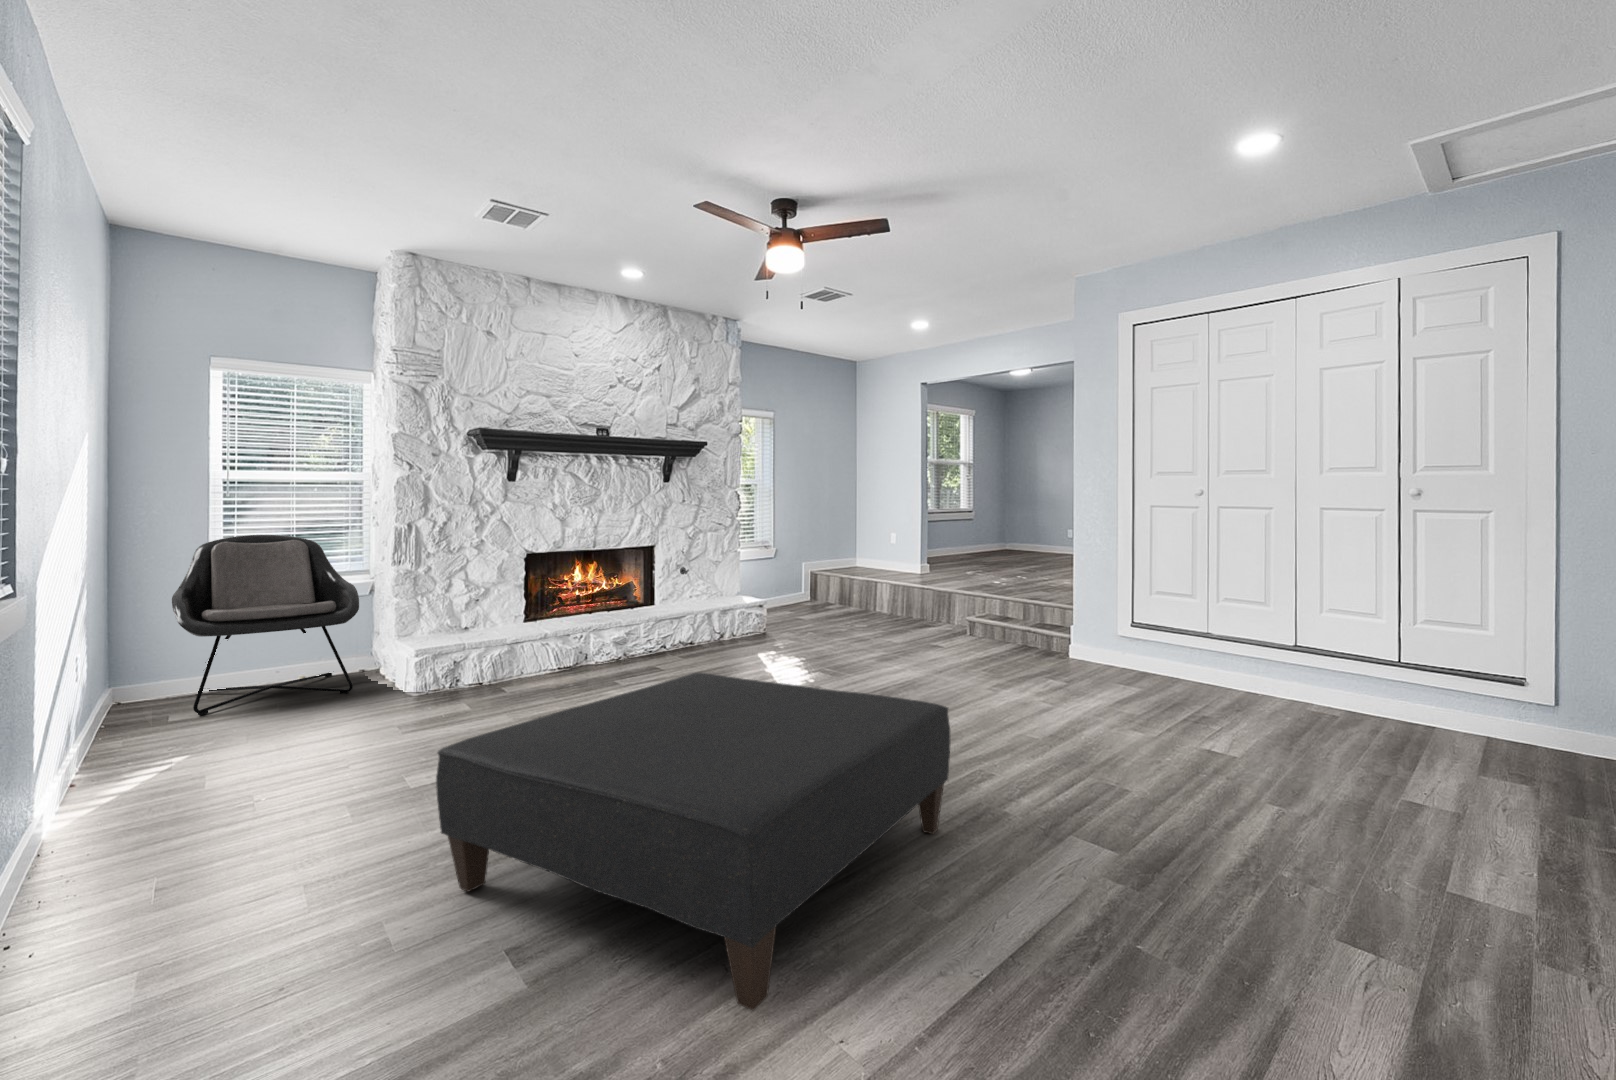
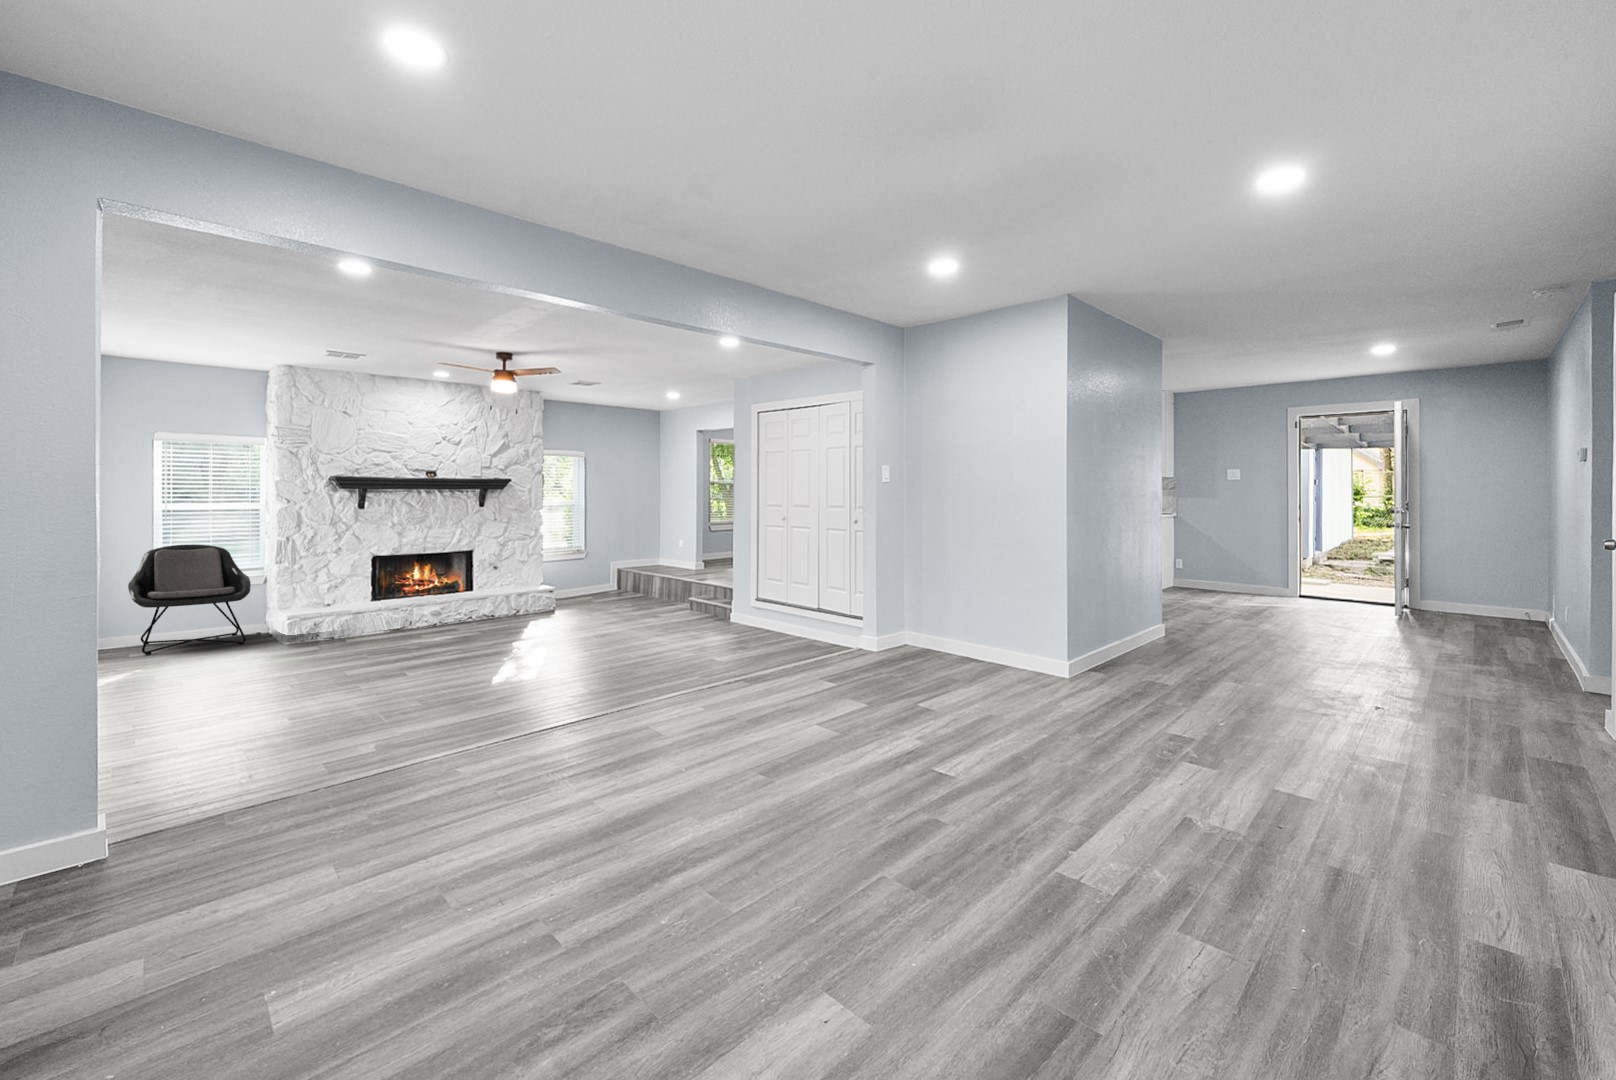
ottoman: present [436,673,950,1010] -> none [244,624,503,735]

